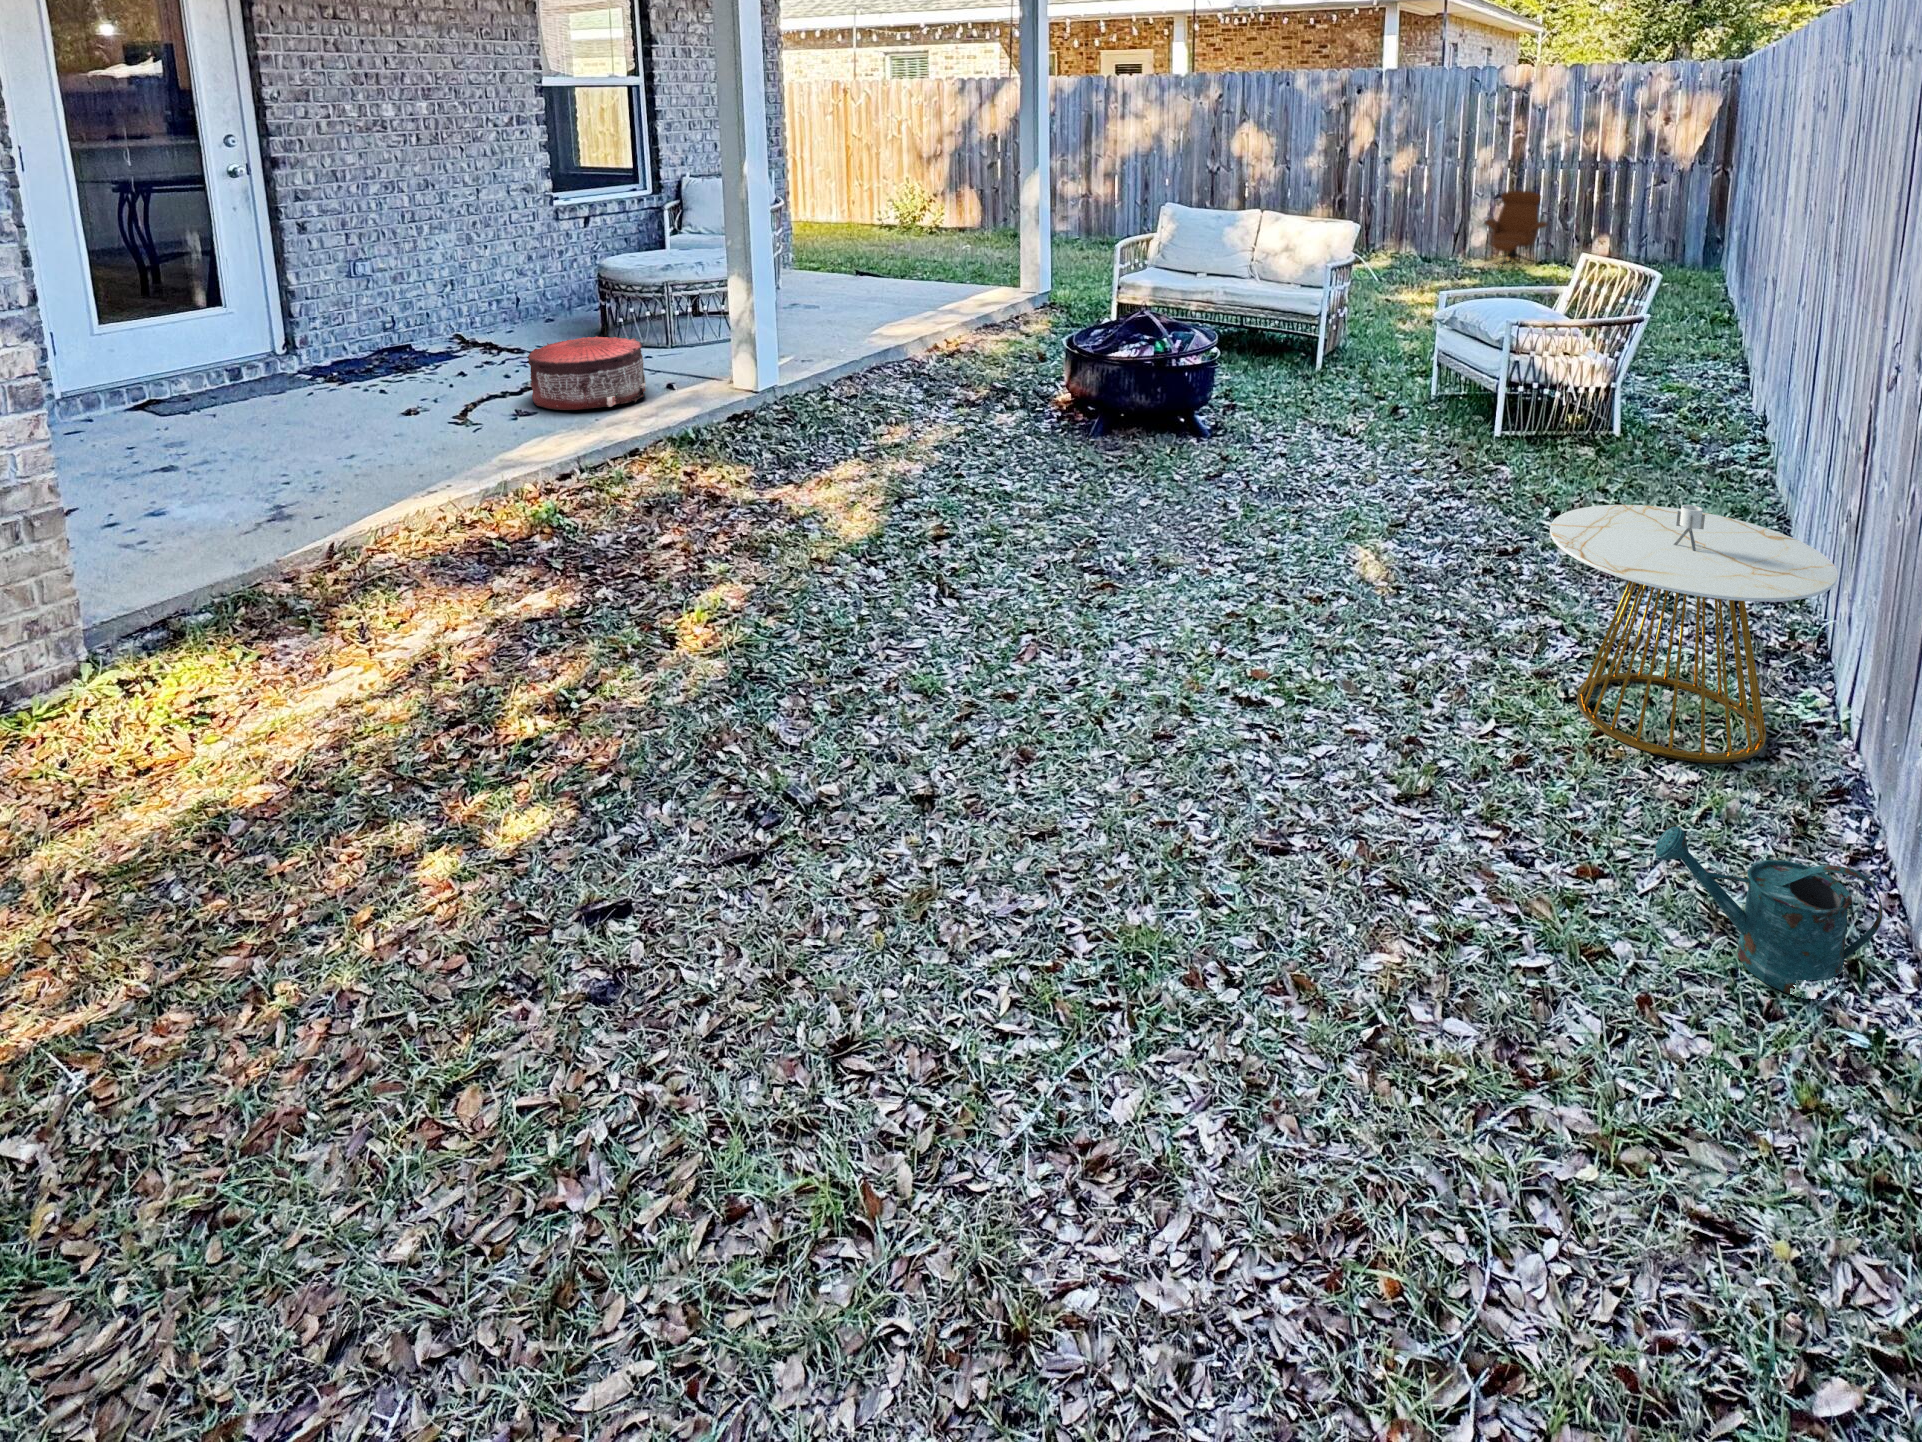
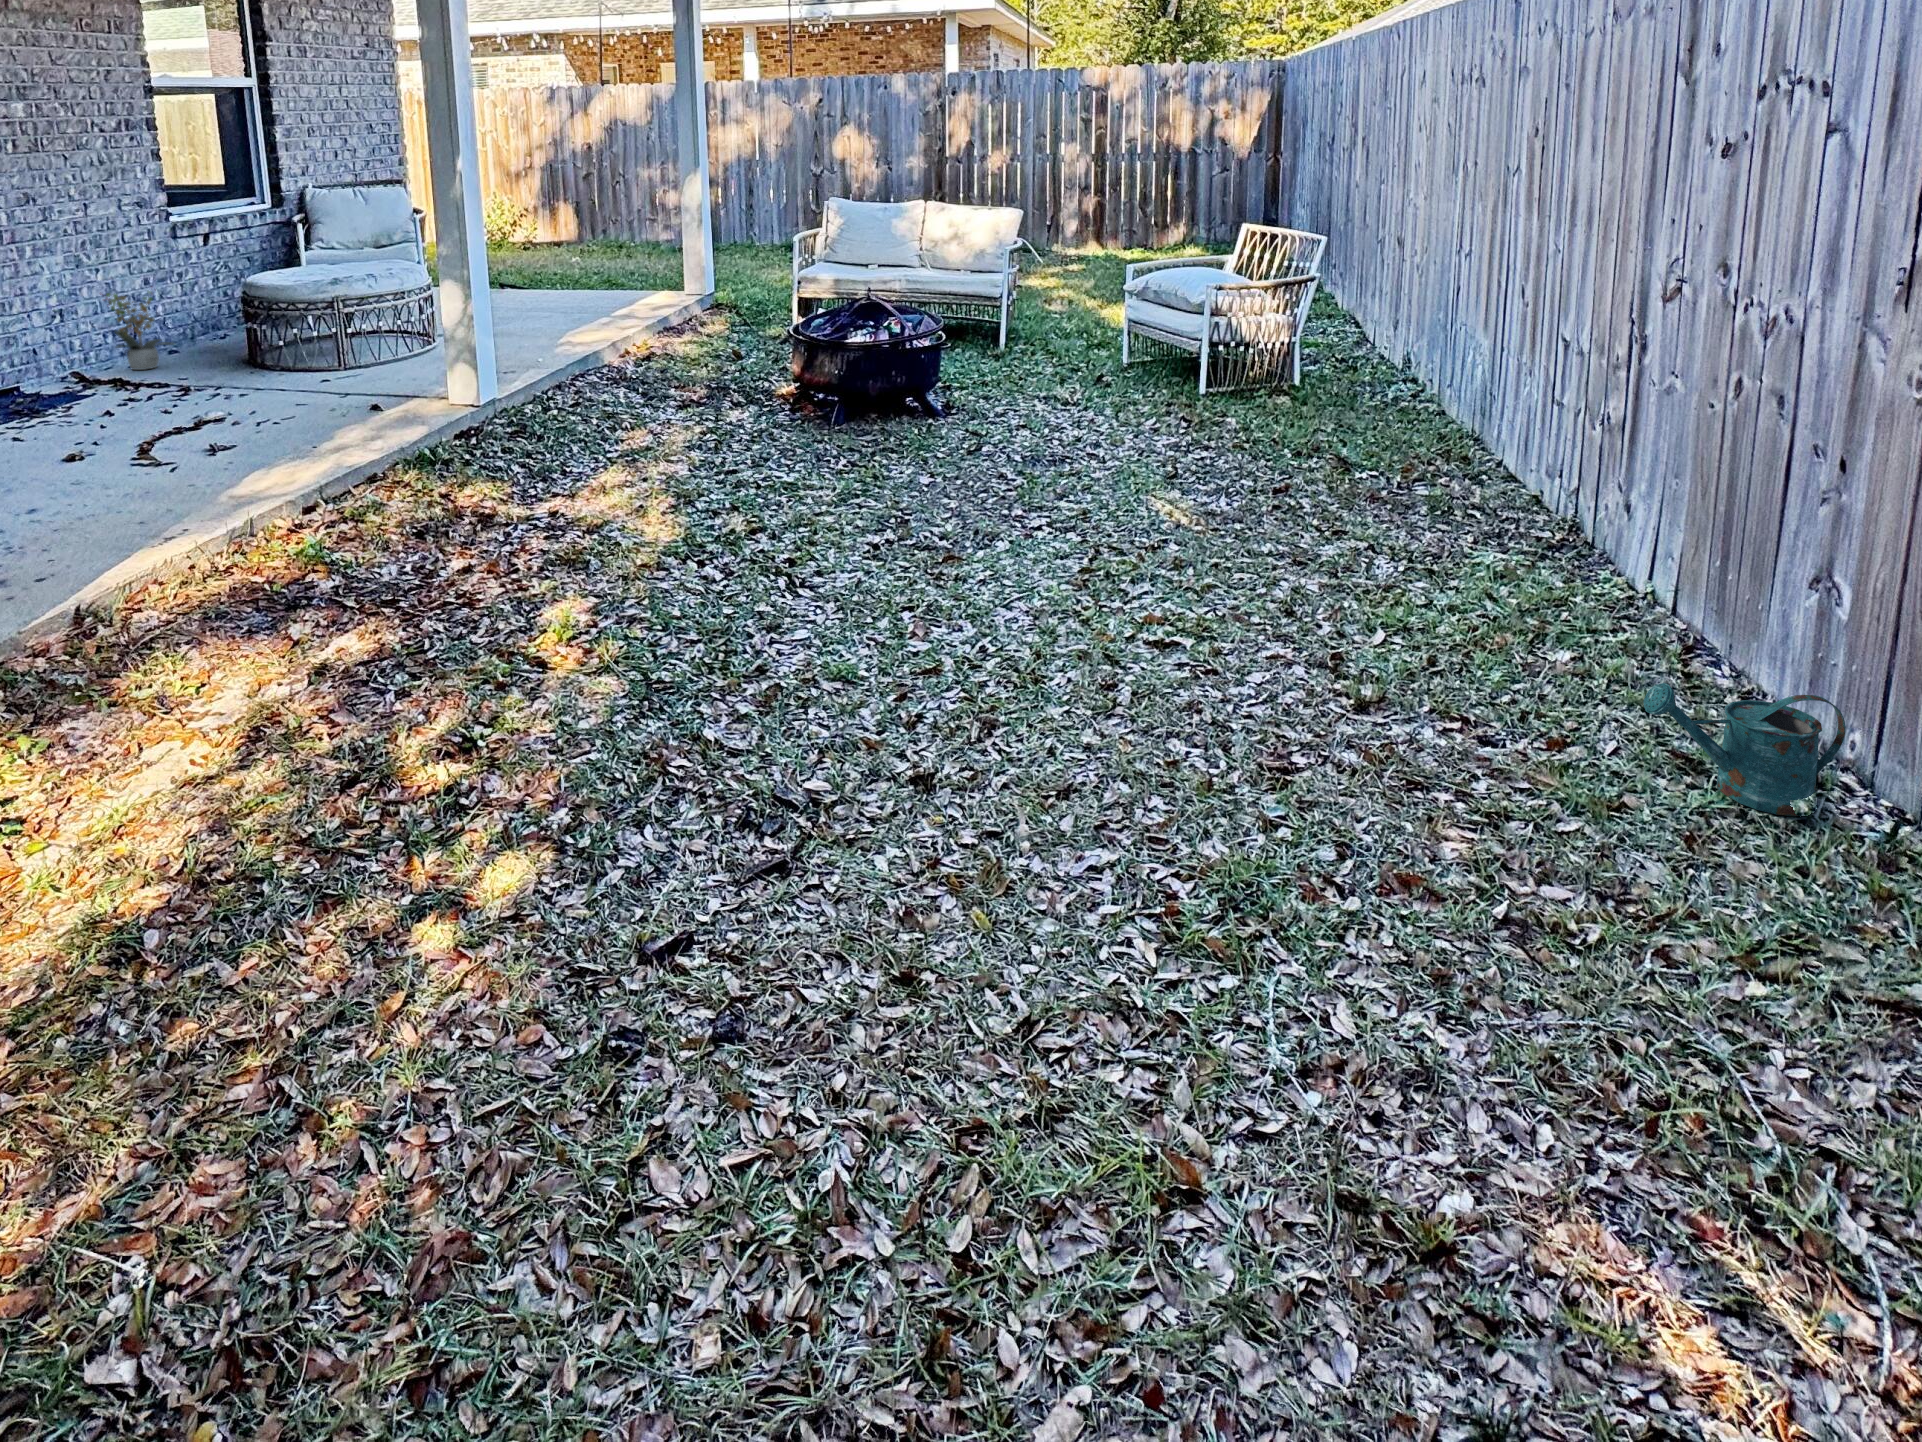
lounge chair: present [1484,191,1548,268] -> none [1079,182,1135,256]
potted plant: none [488,262,548,334] -> present [106,291,174,370]
pouf: present [528,336,646,410] -> none [210,357,351,442]
side table: present [1550,505,1838,763] -> none [1407,410,1671,641]

